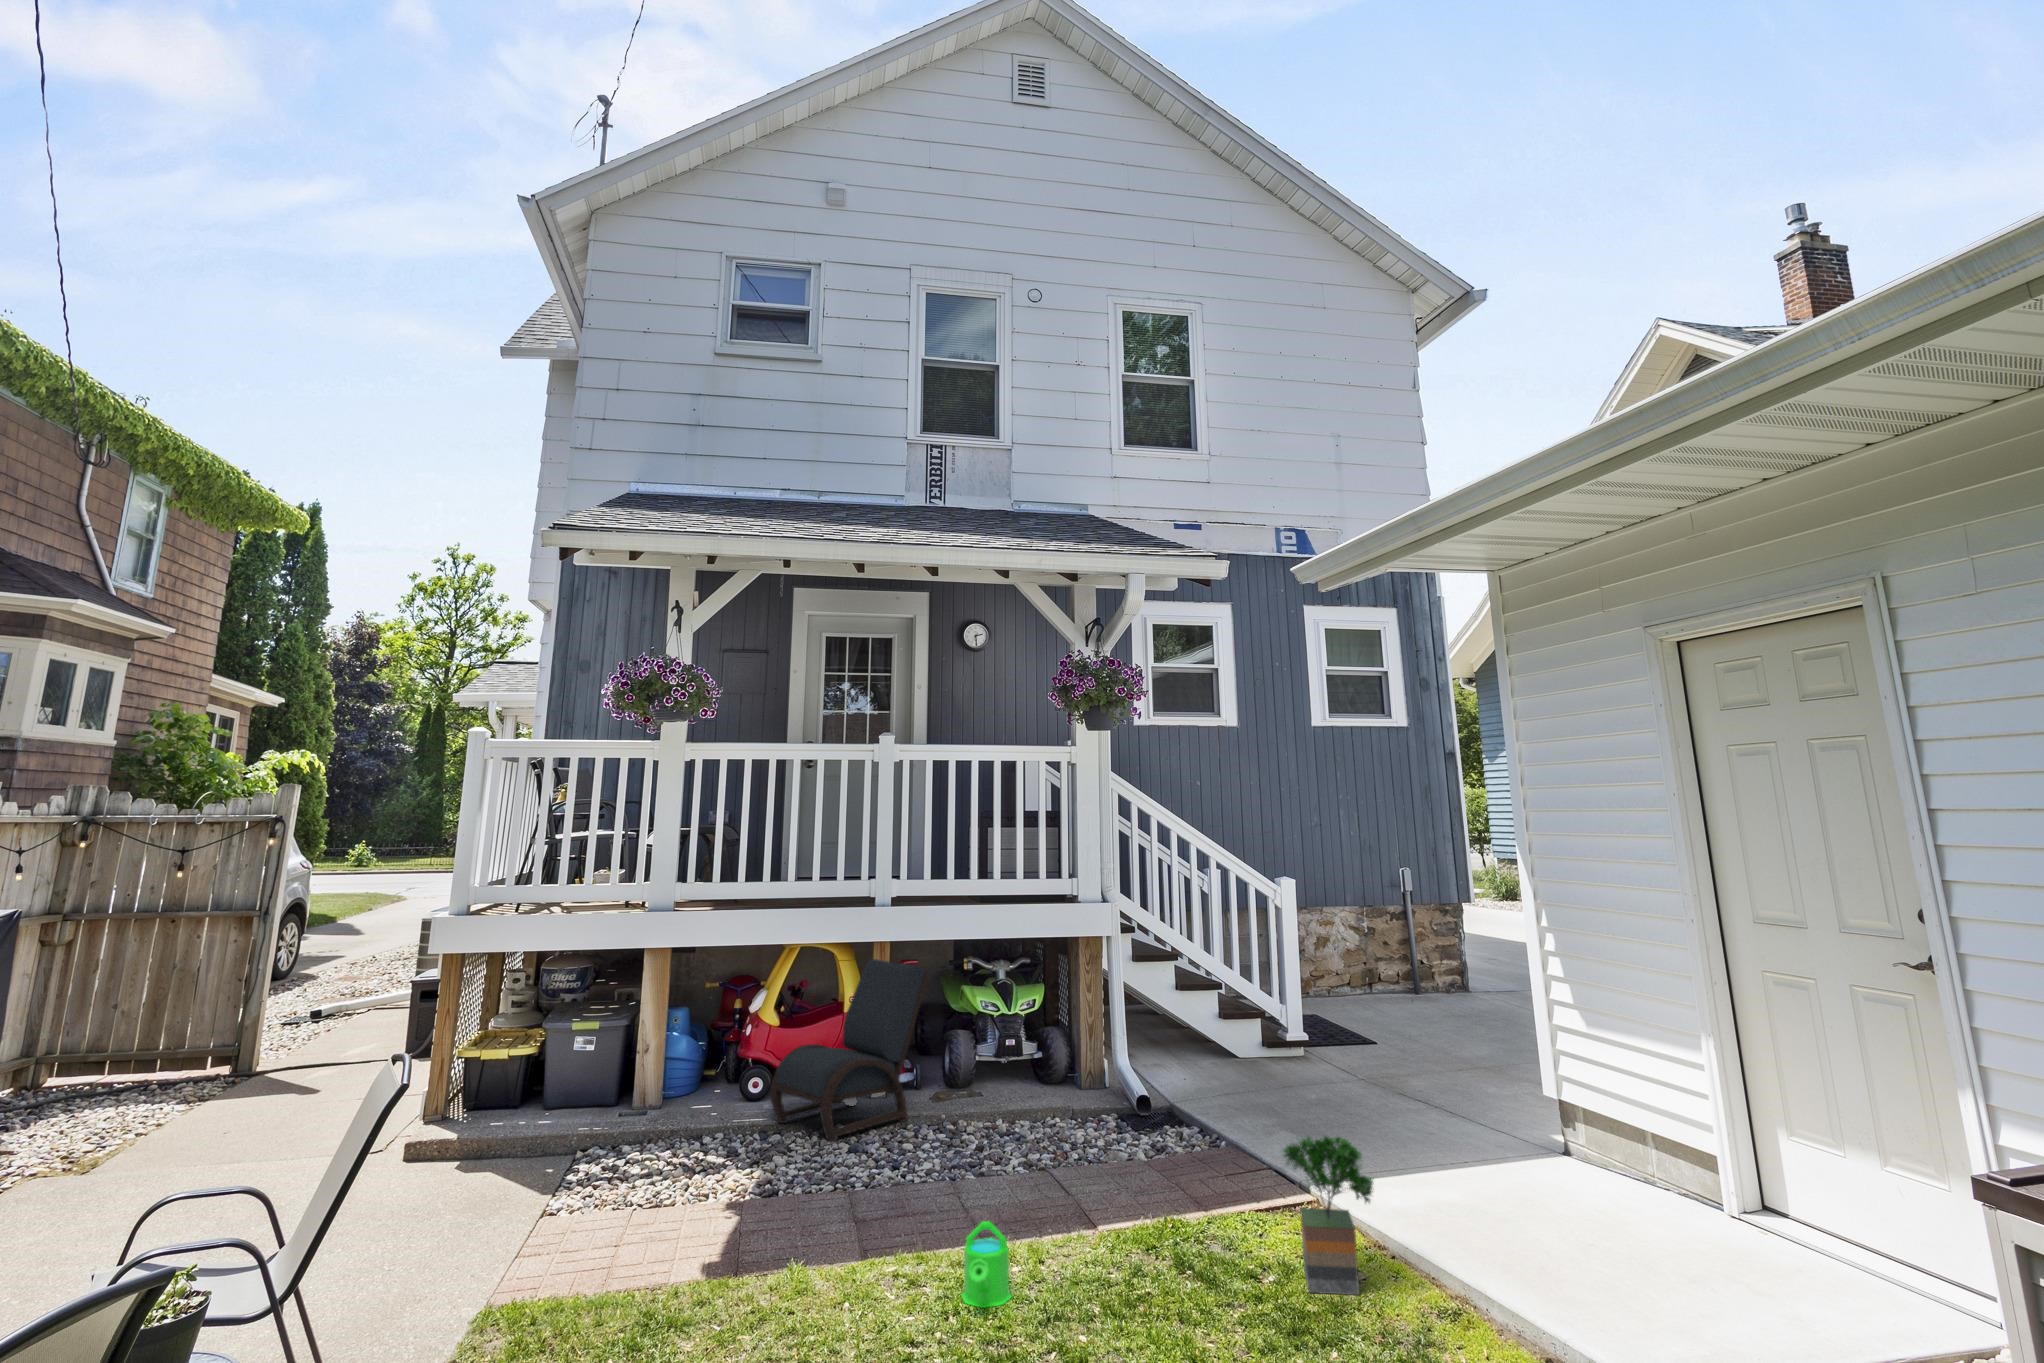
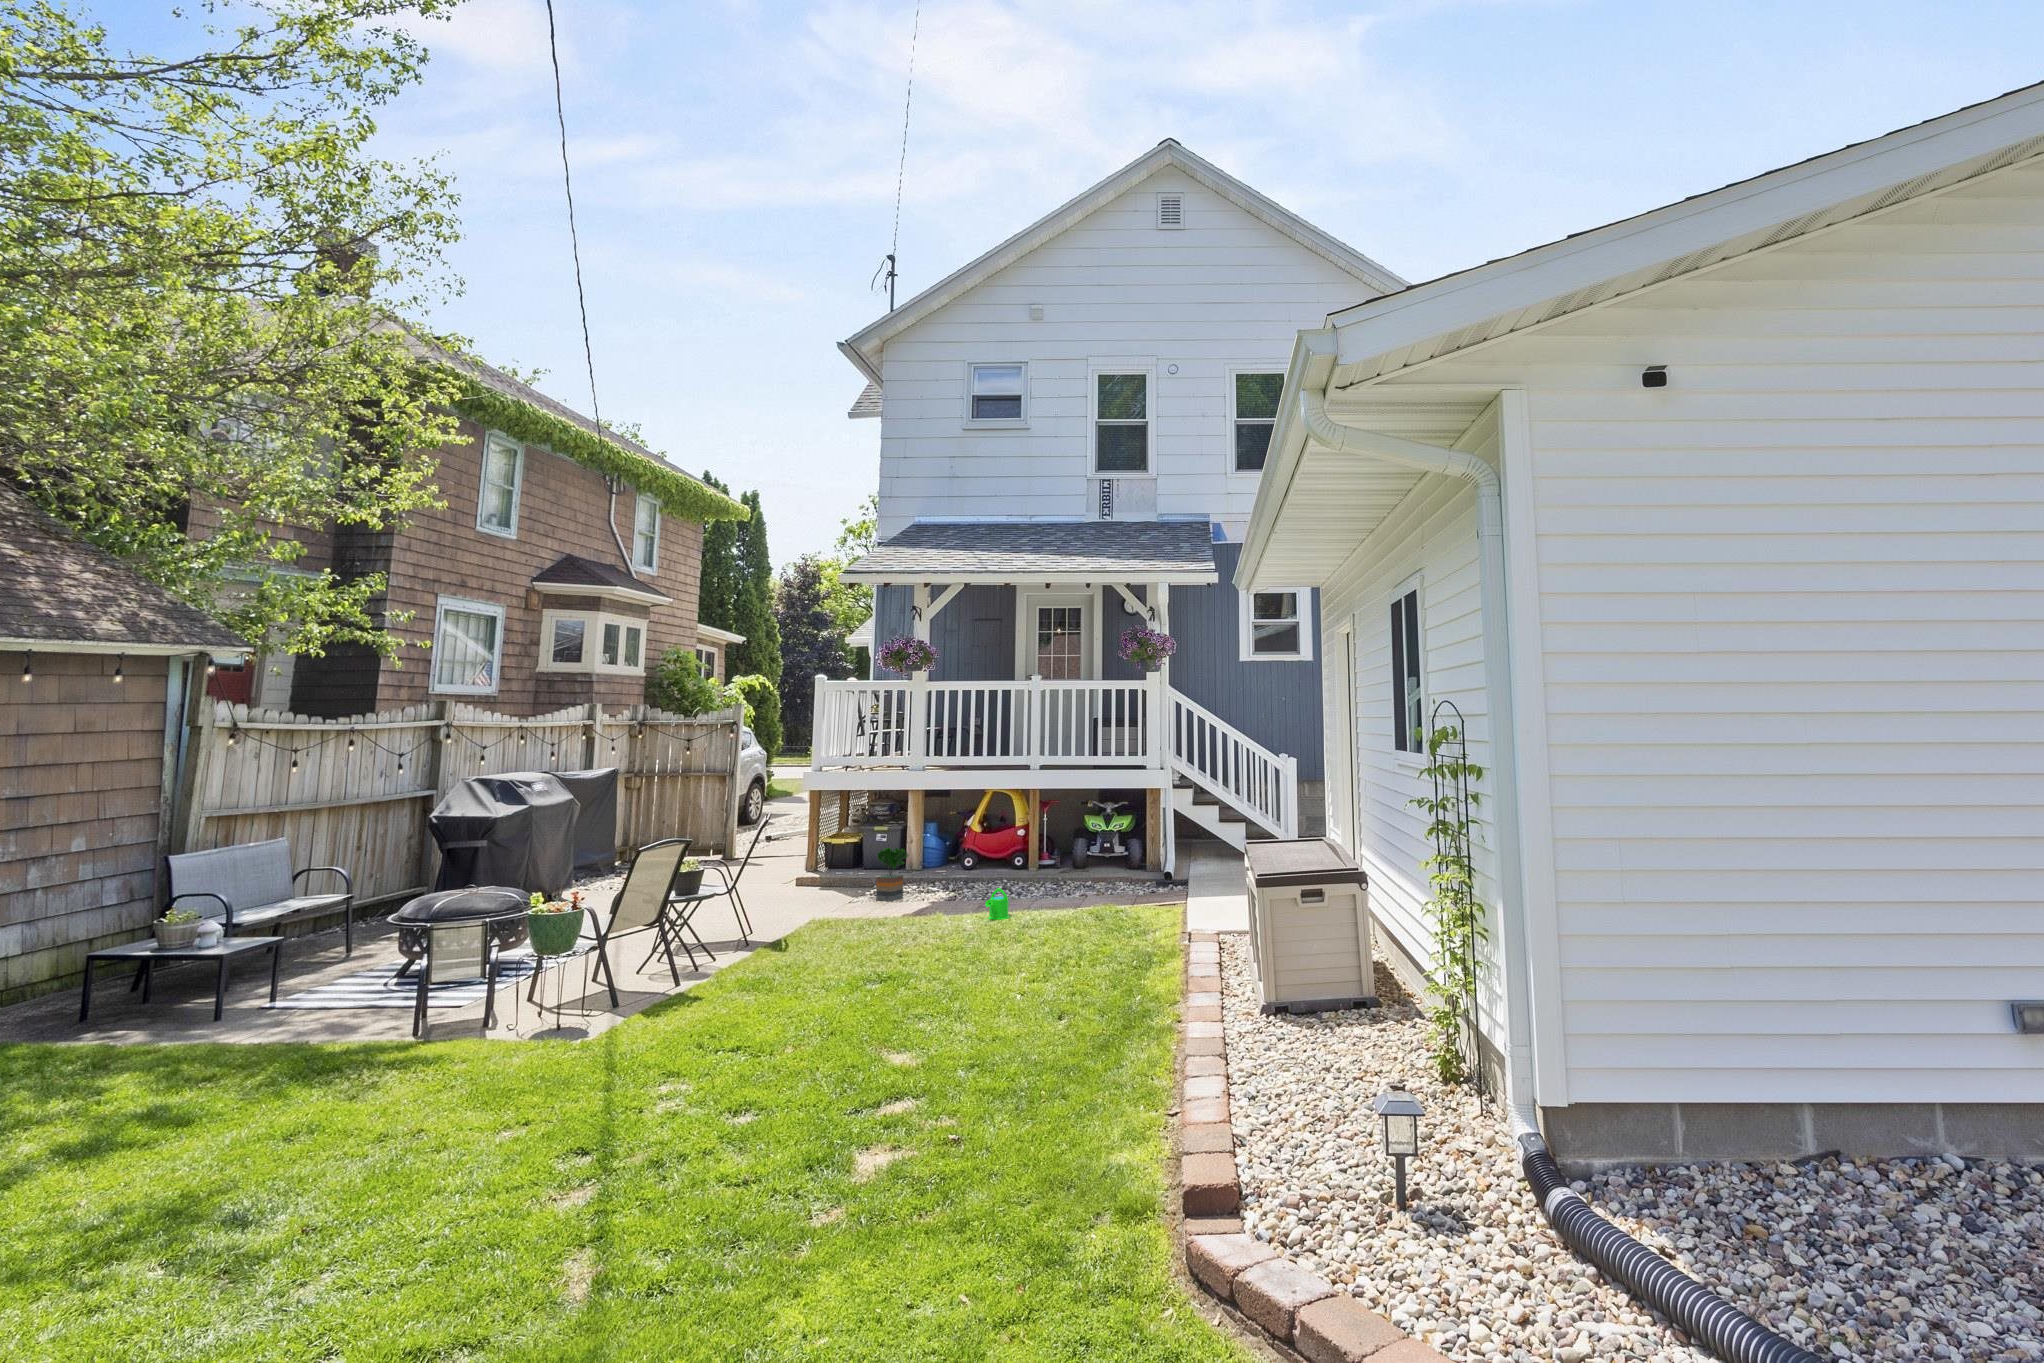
lounge chair: present [771,959,929,1142] -> none [969,798,1053,885]
potted tree: present [1283,1136,1374,1295] -> present [876,848,909,901]

